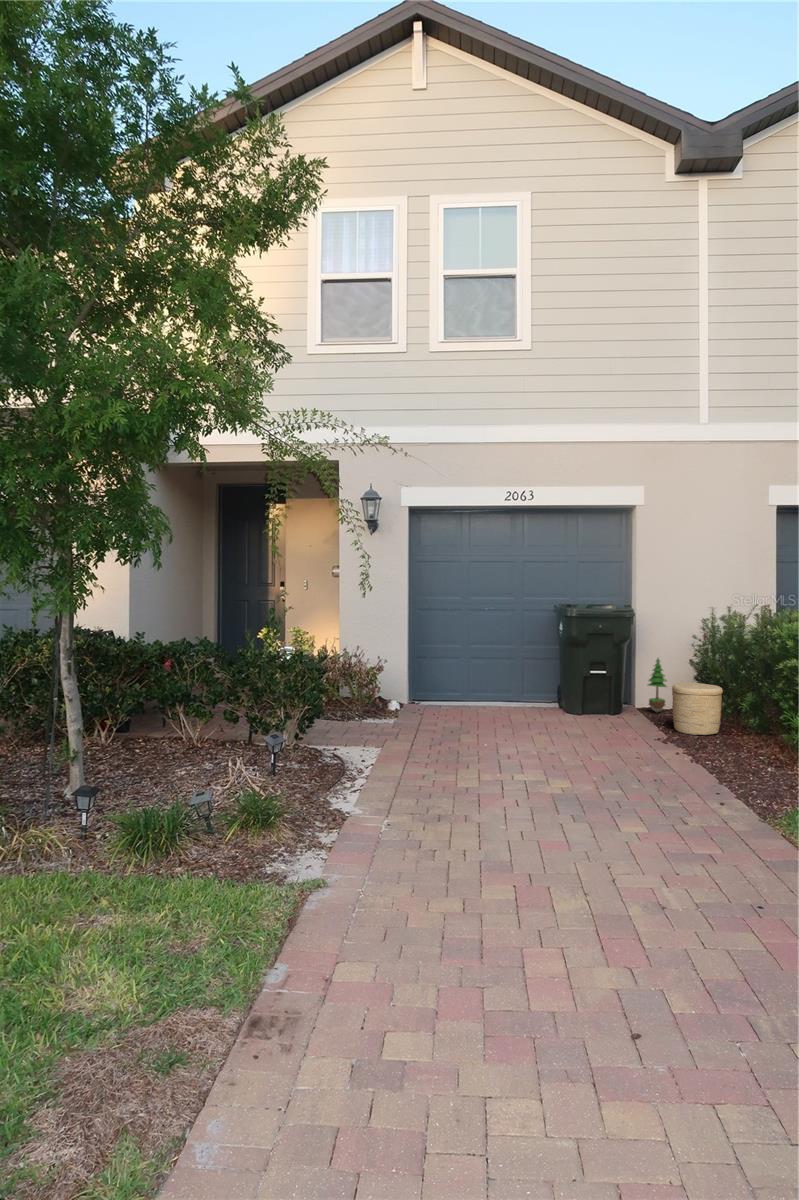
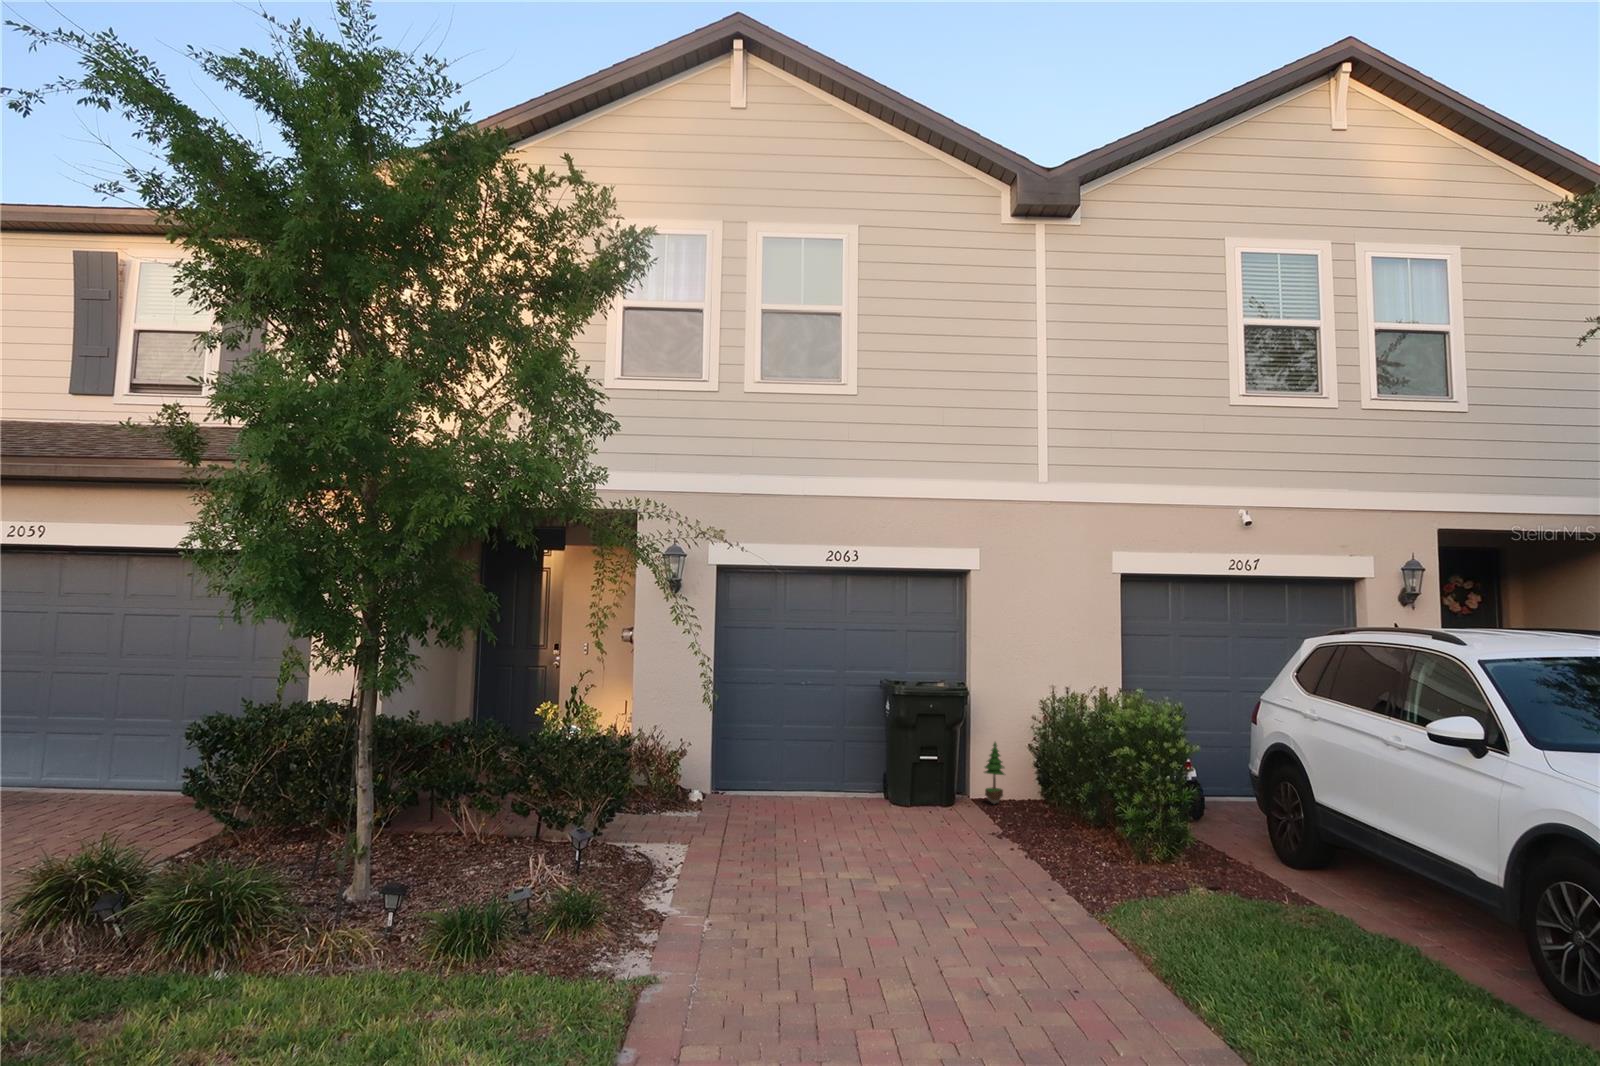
woven basket: present [672,683,723,735] -> none [1009,771,1063,830]

